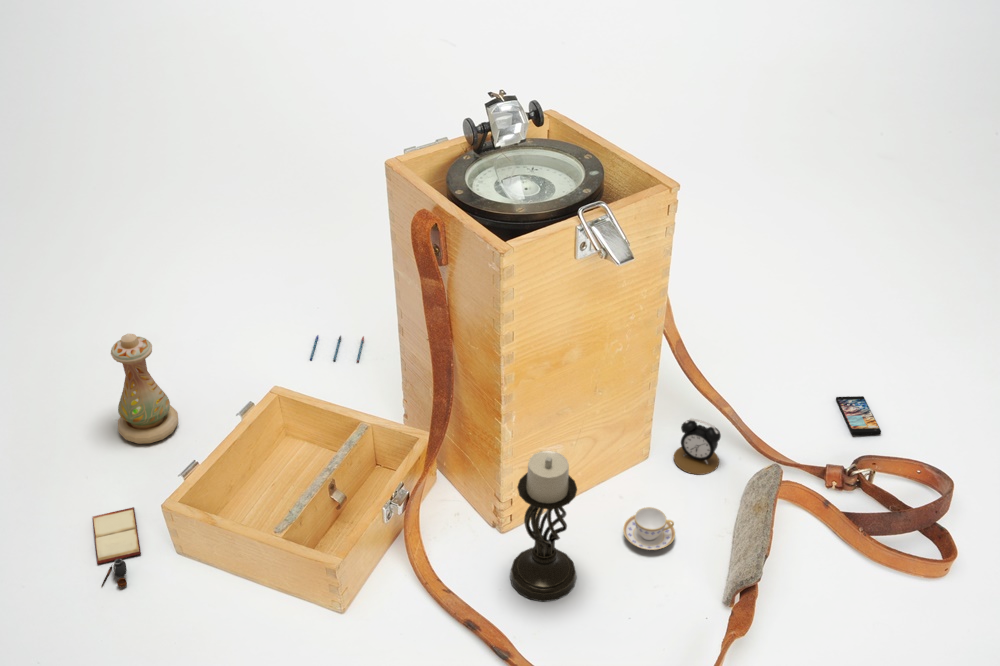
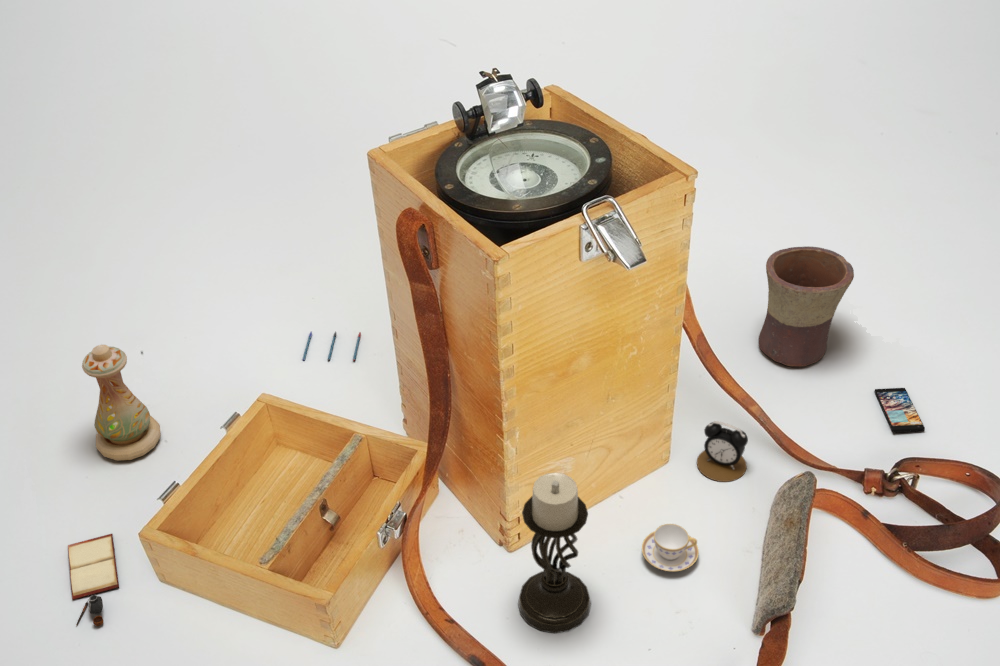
flower pot: none [731,267,818,376] -> present [759,246,854,366]

